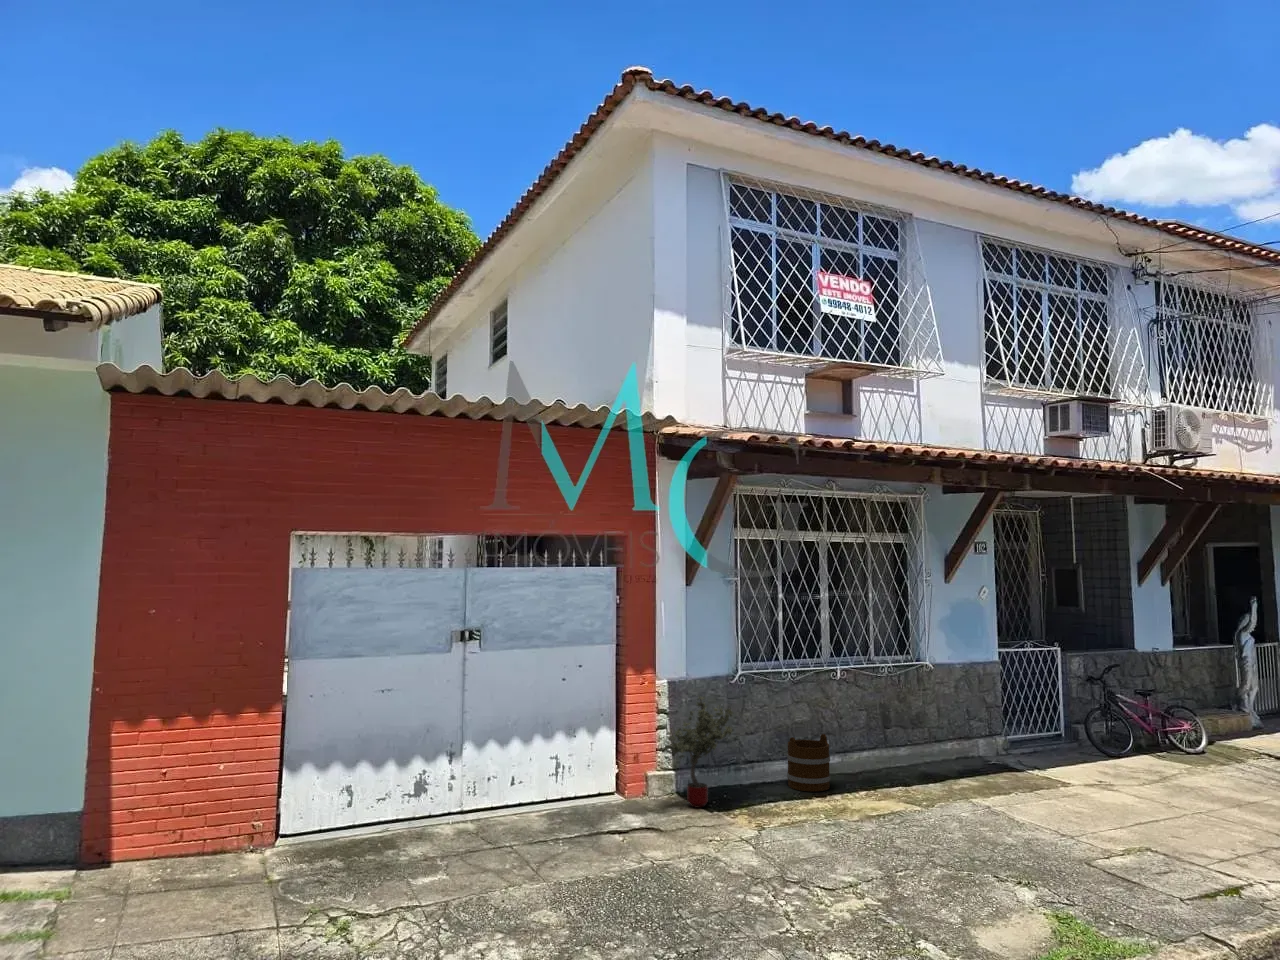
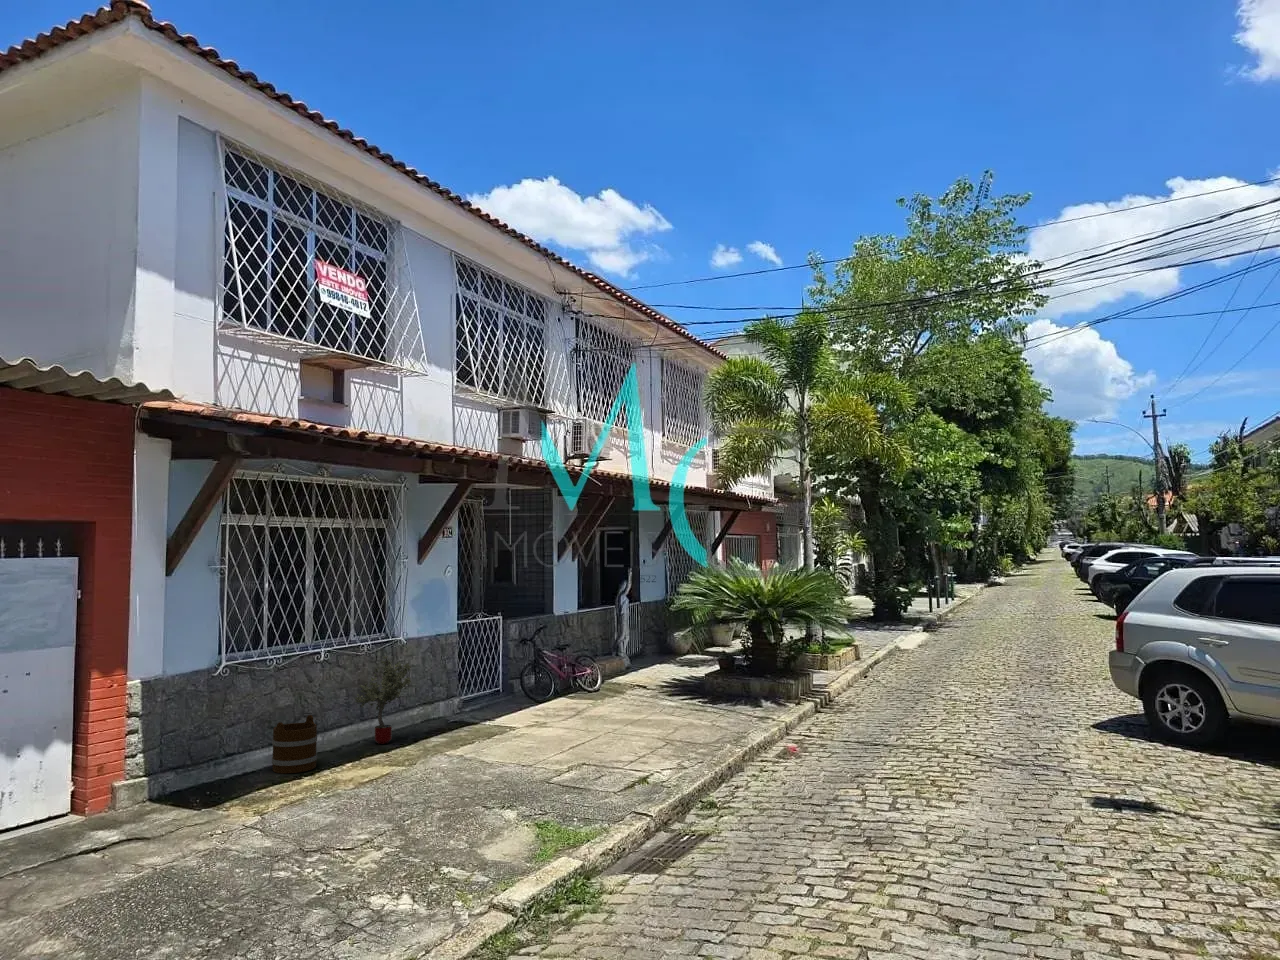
potted tree: present [661,696,733,808] -> present [355,656,411,744]

